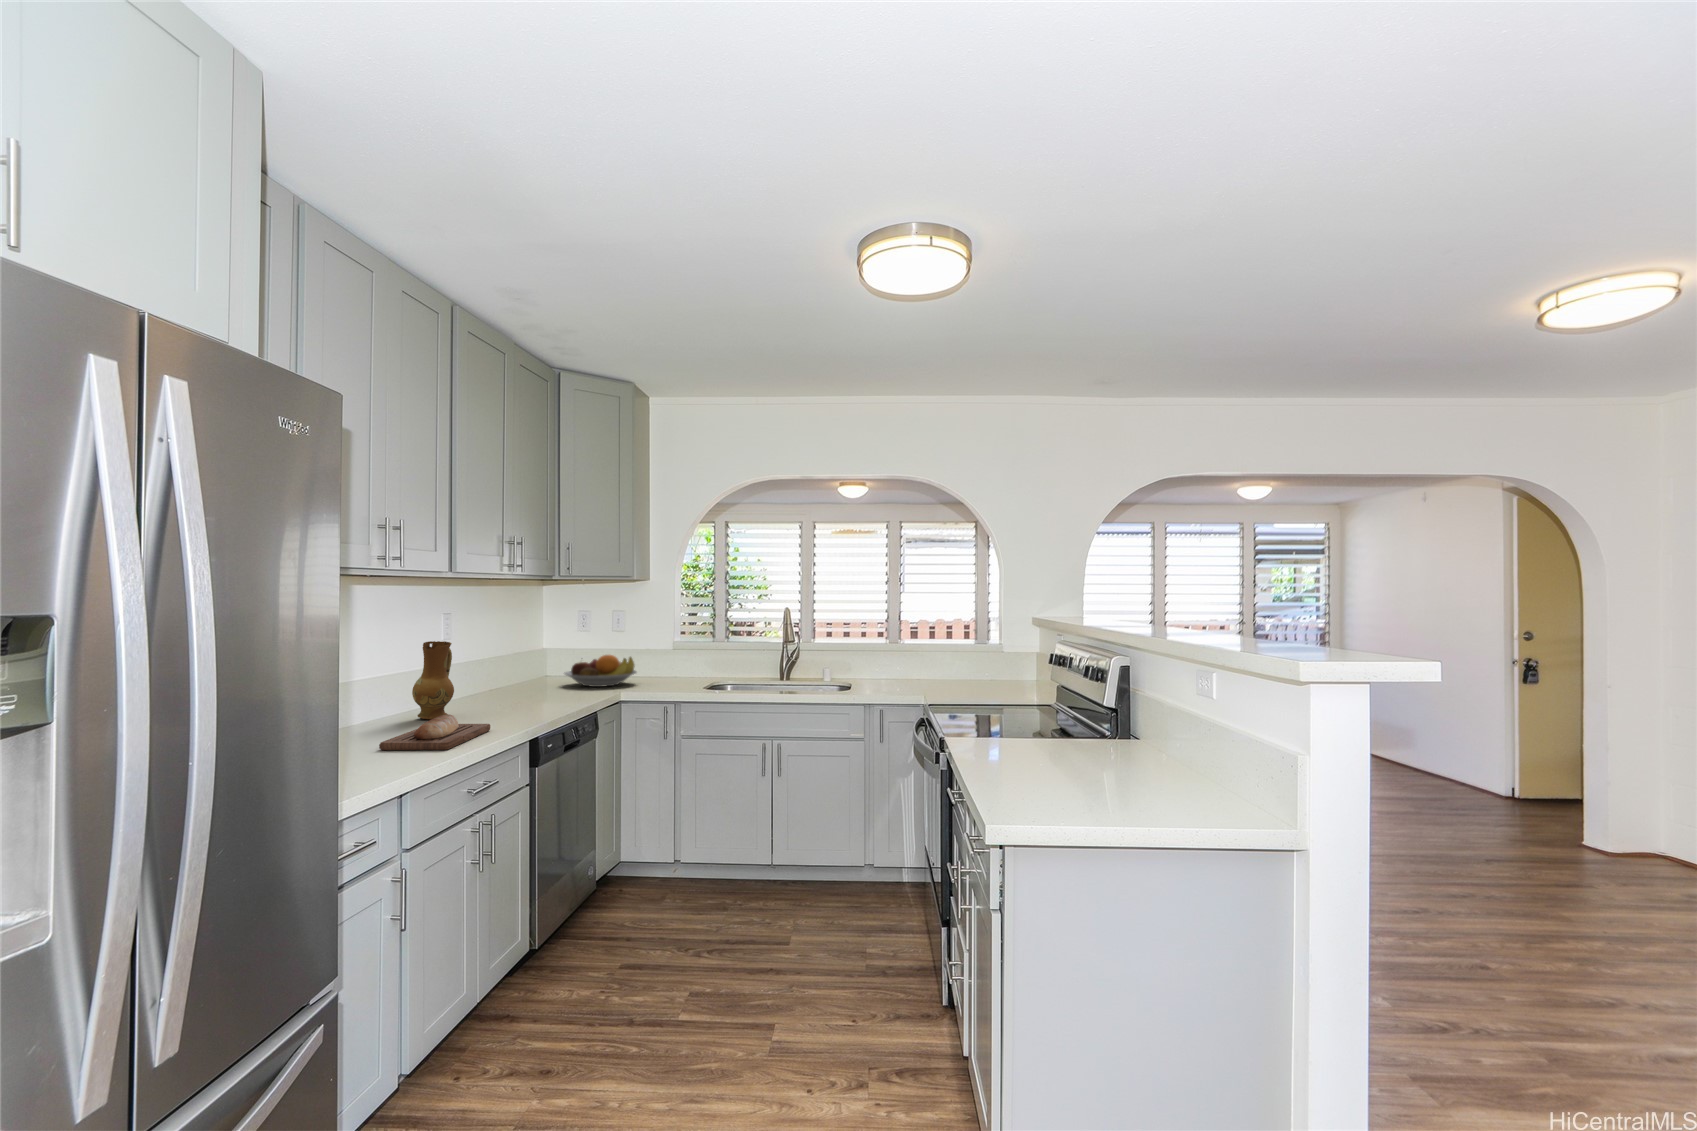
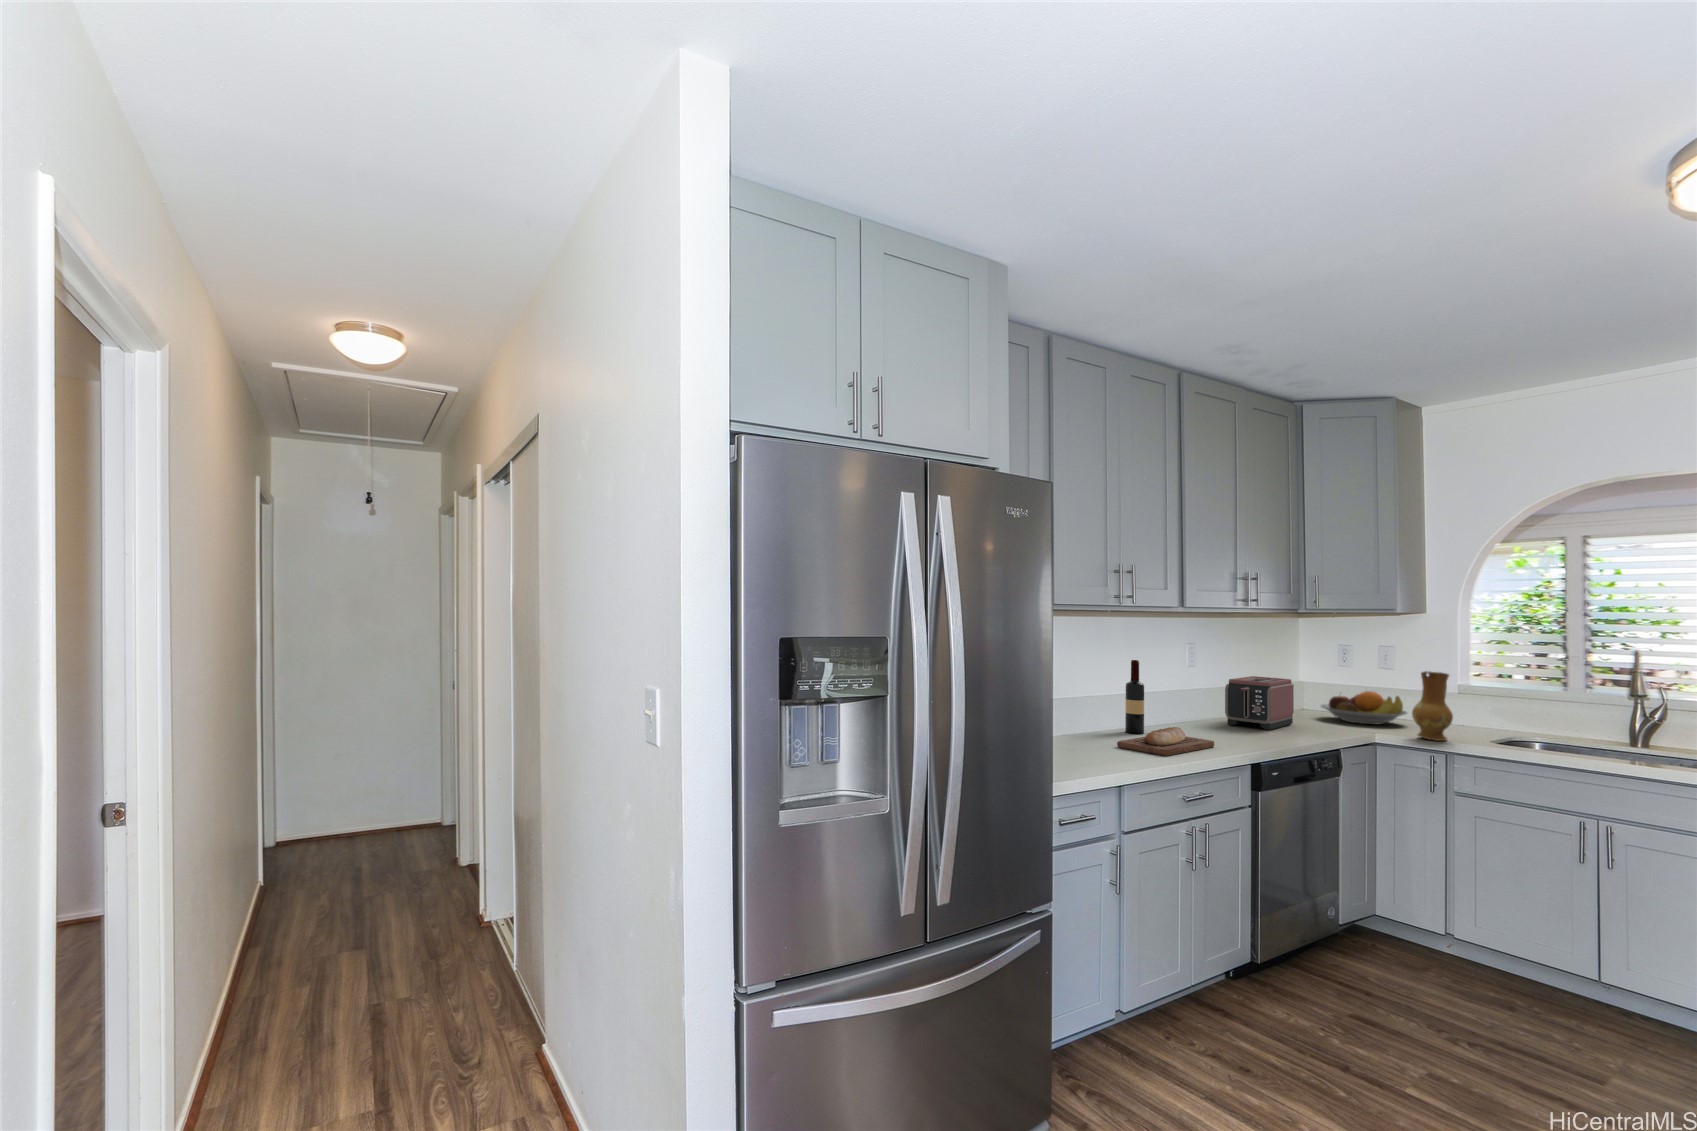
wine bottle: none [375,640,400,731] -> present [1125,660,1144,734]
ceramic jug: present [412,641,454,719] -> present [1412,671,1453,741]
toaster: none [482,649,547,705] -> present [1225,676,1294,730]

